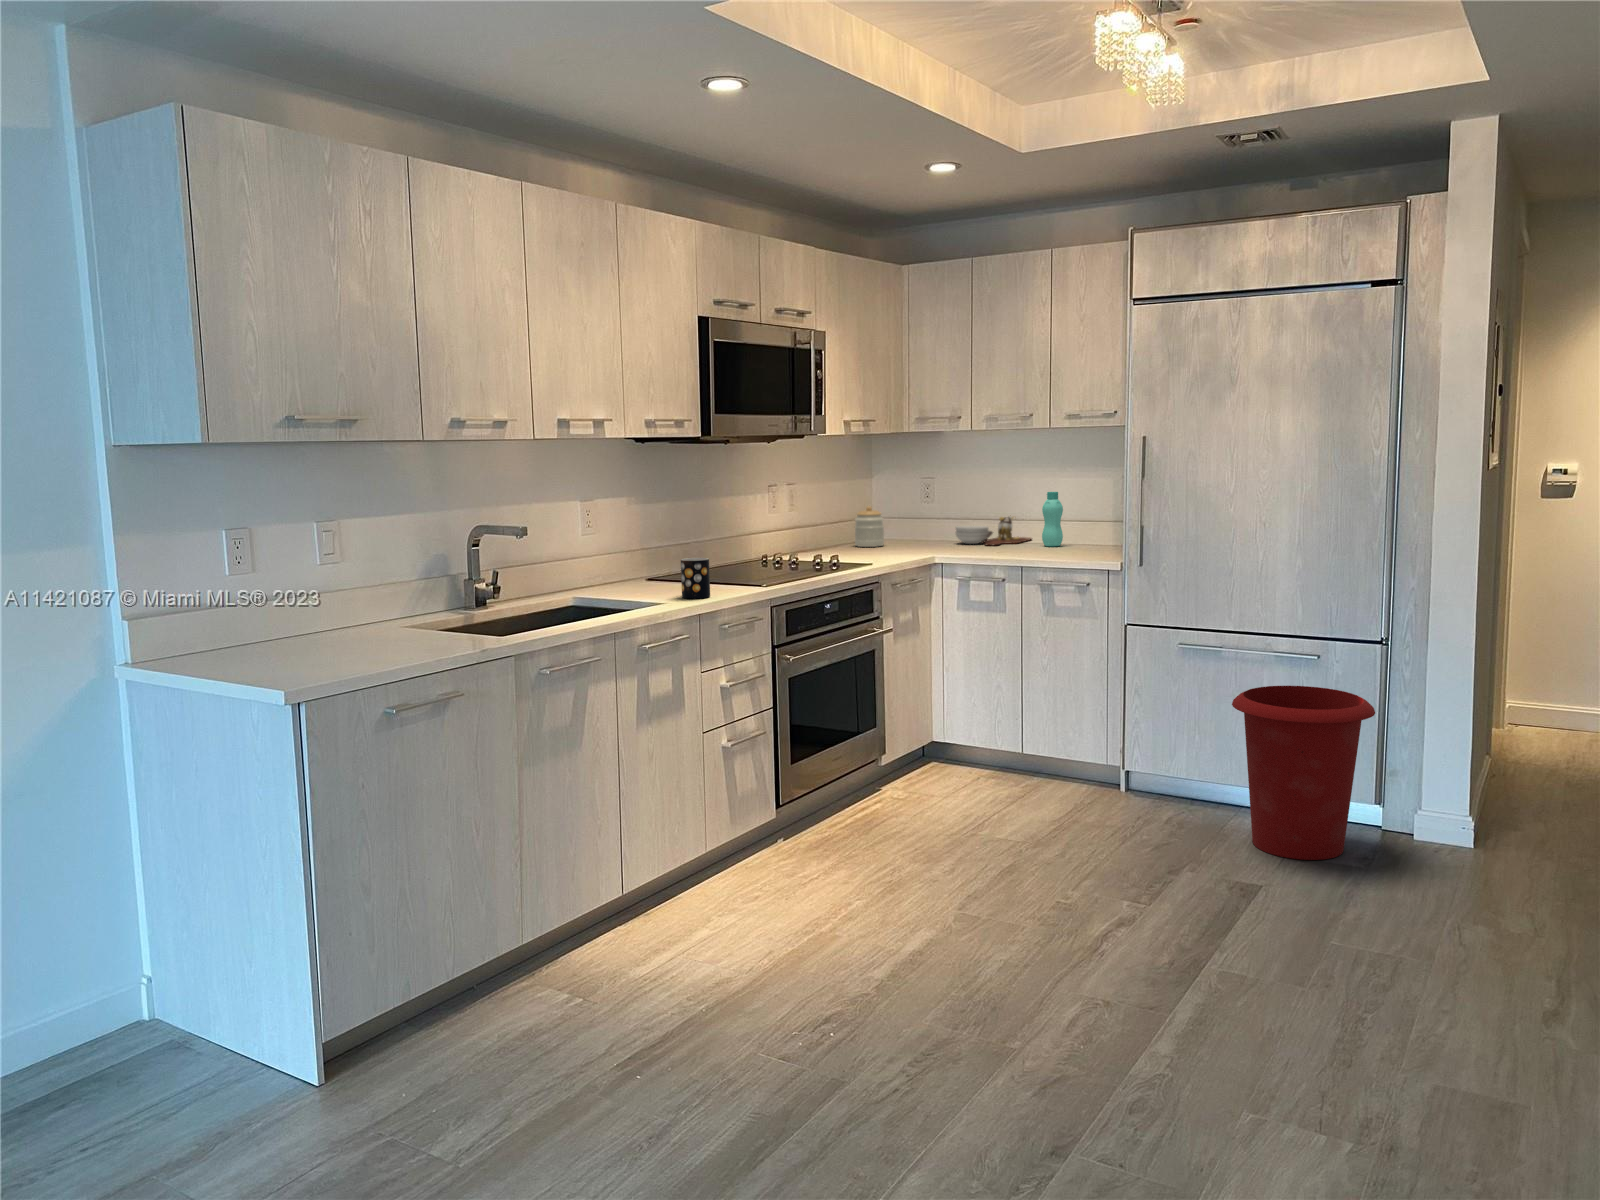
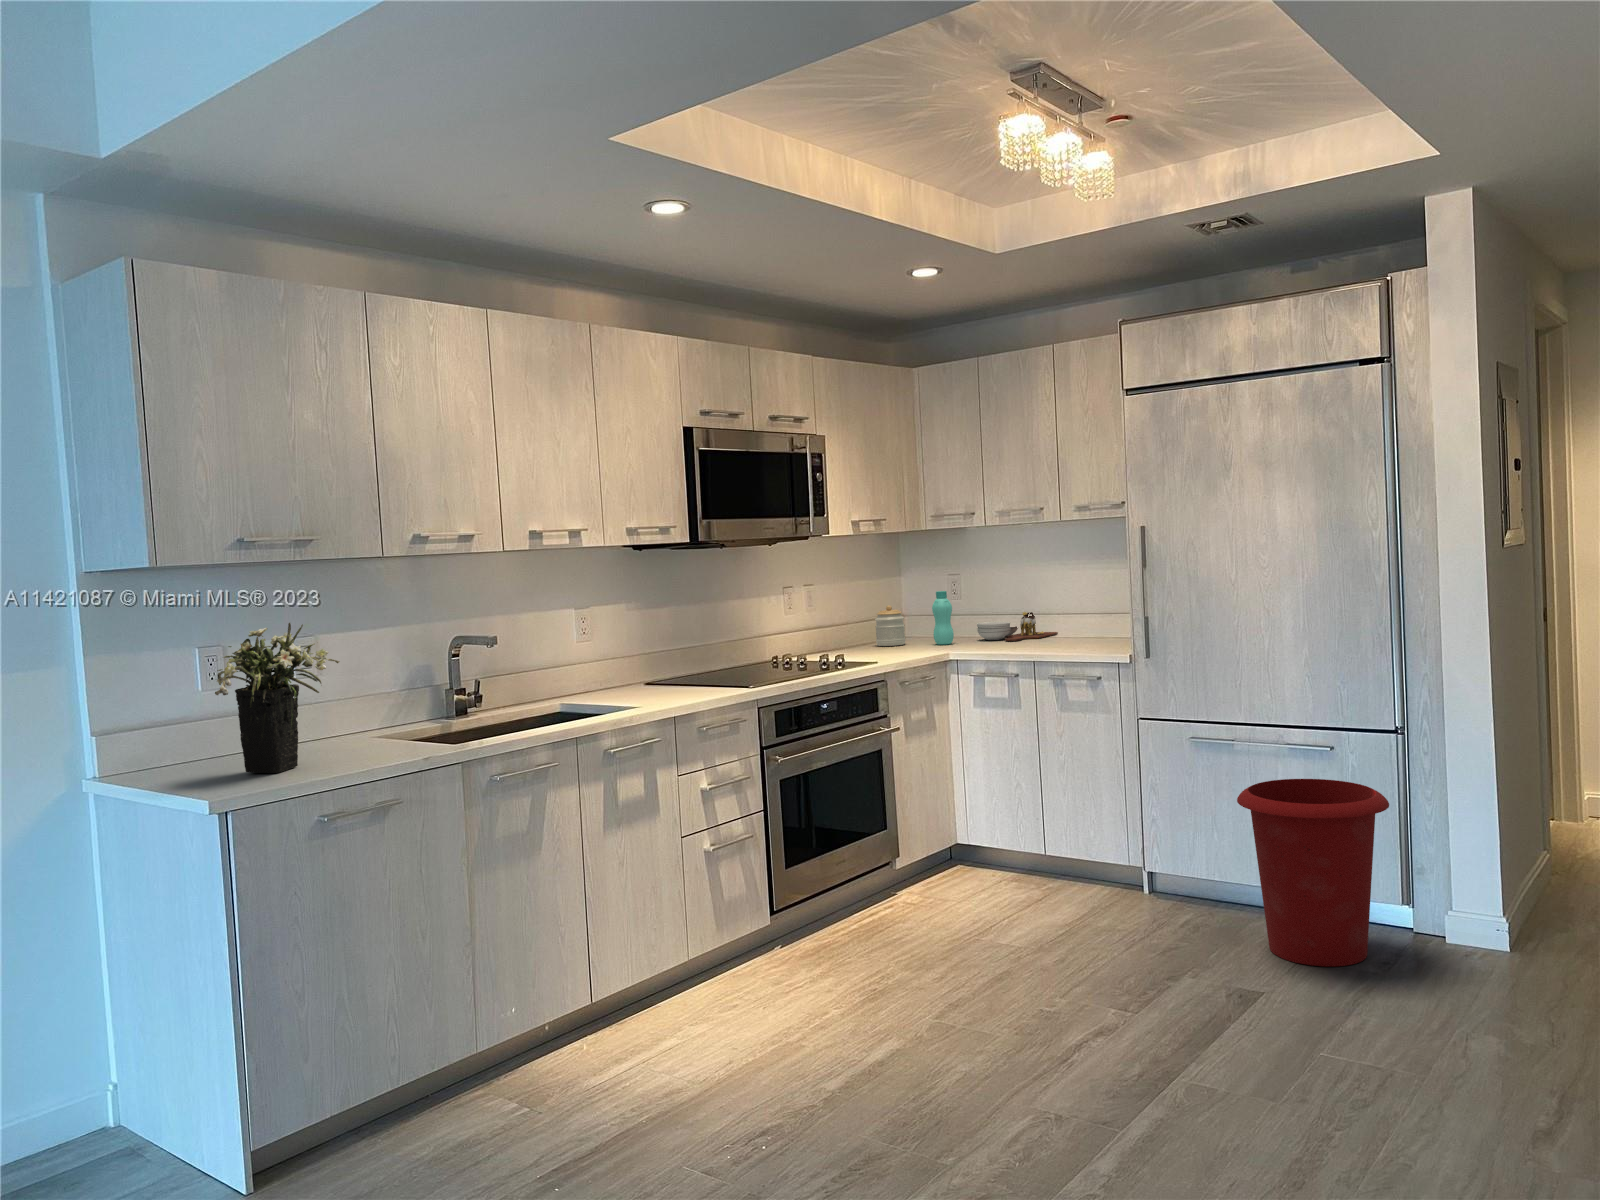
bottle: present [1042,492,1063,546] -> present [932,591,954,645]
flower arrangement: none [265,507,398,663] -> present [215,623,340,773]
mug: present [681,558,710,598] -> none [661,662,691,702]

